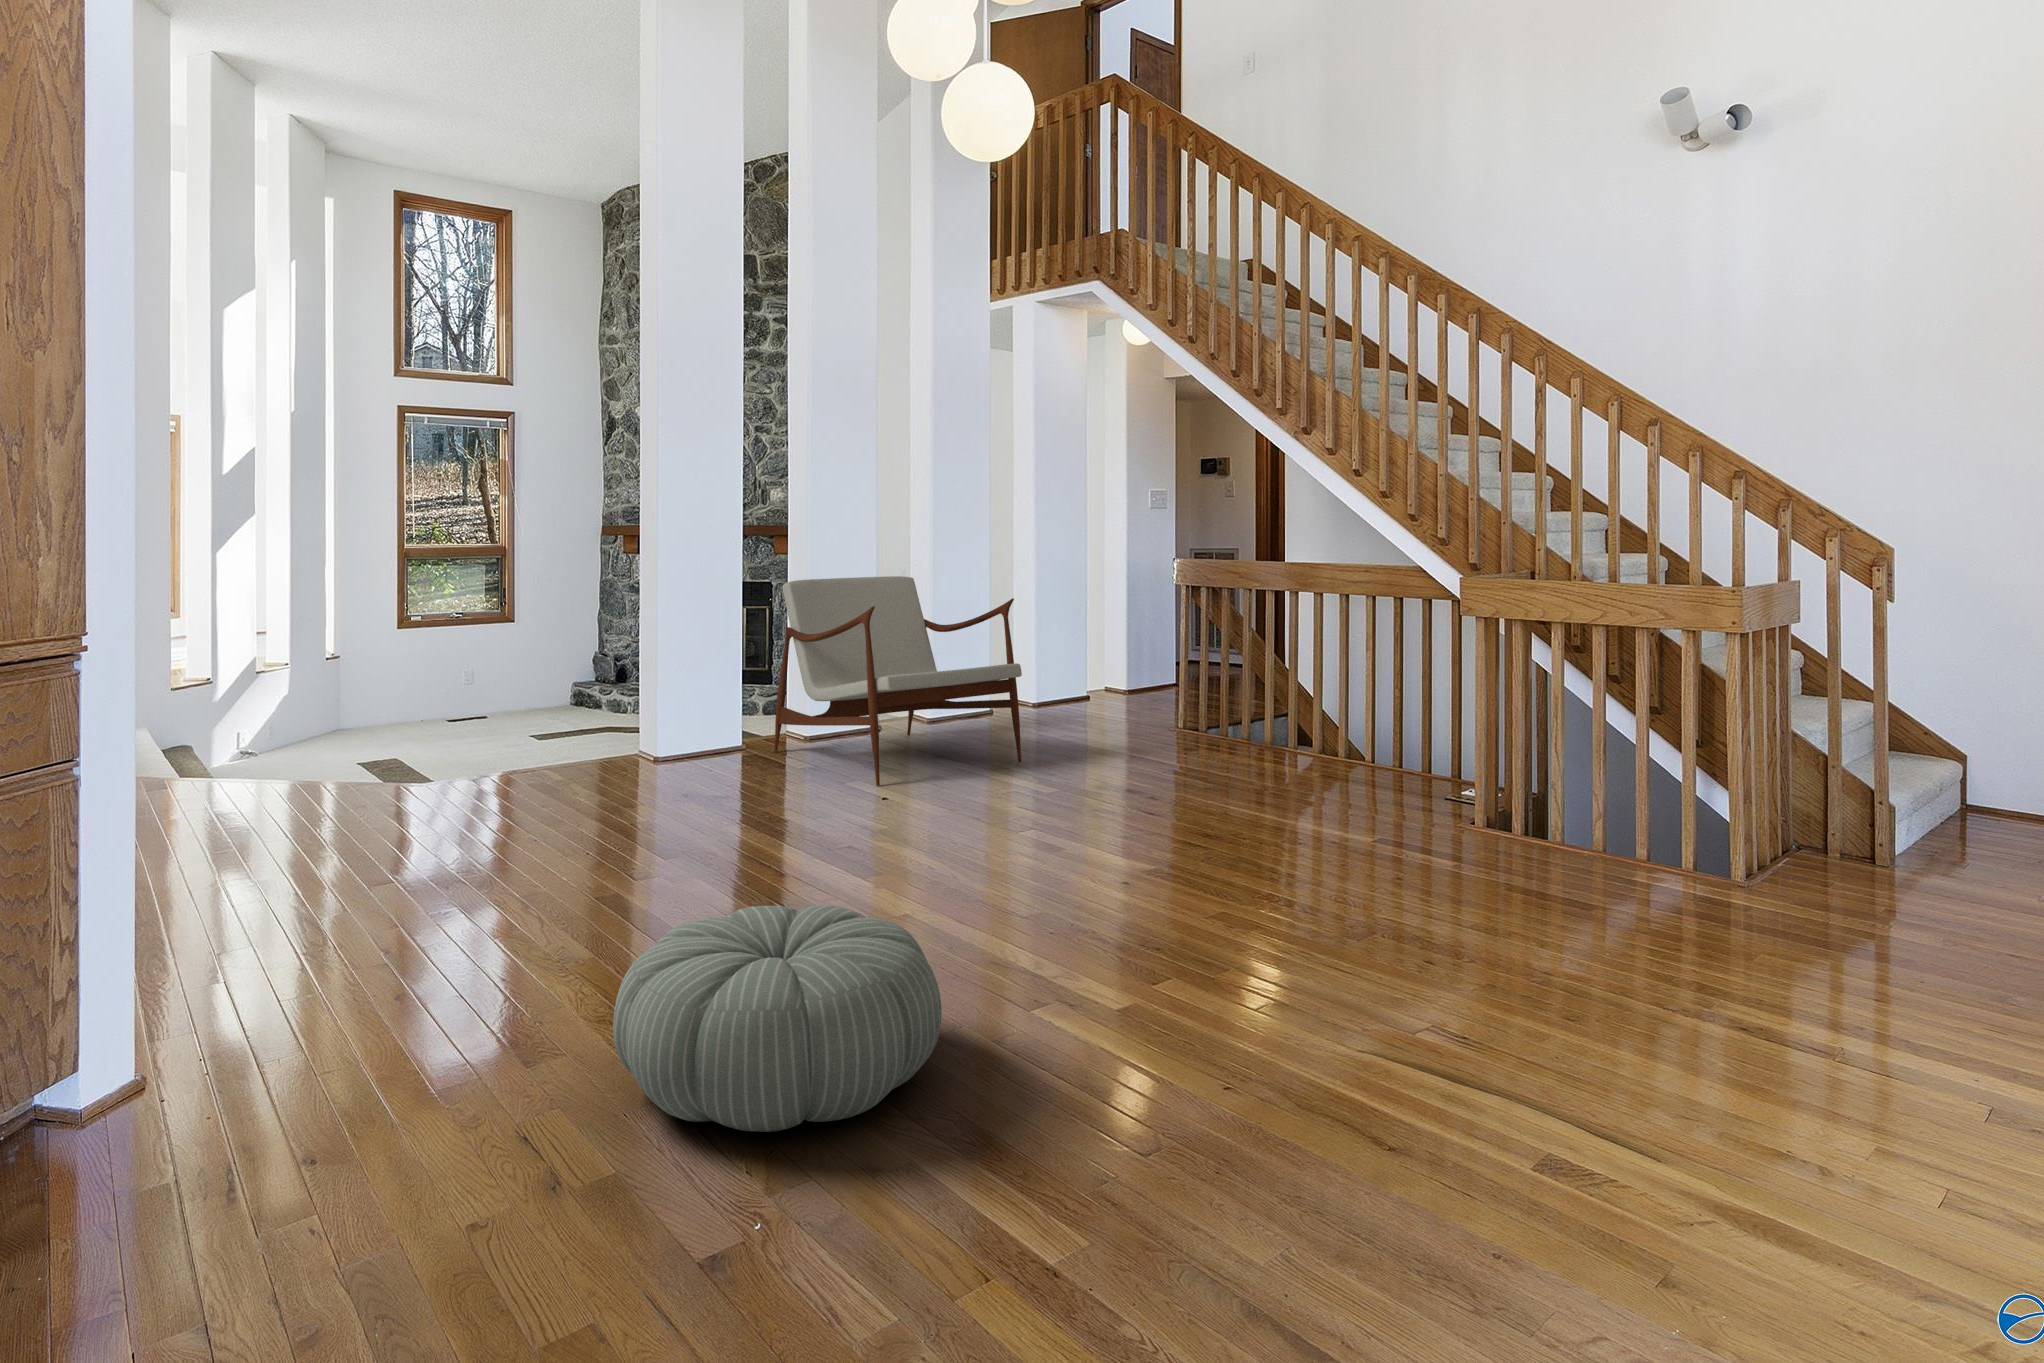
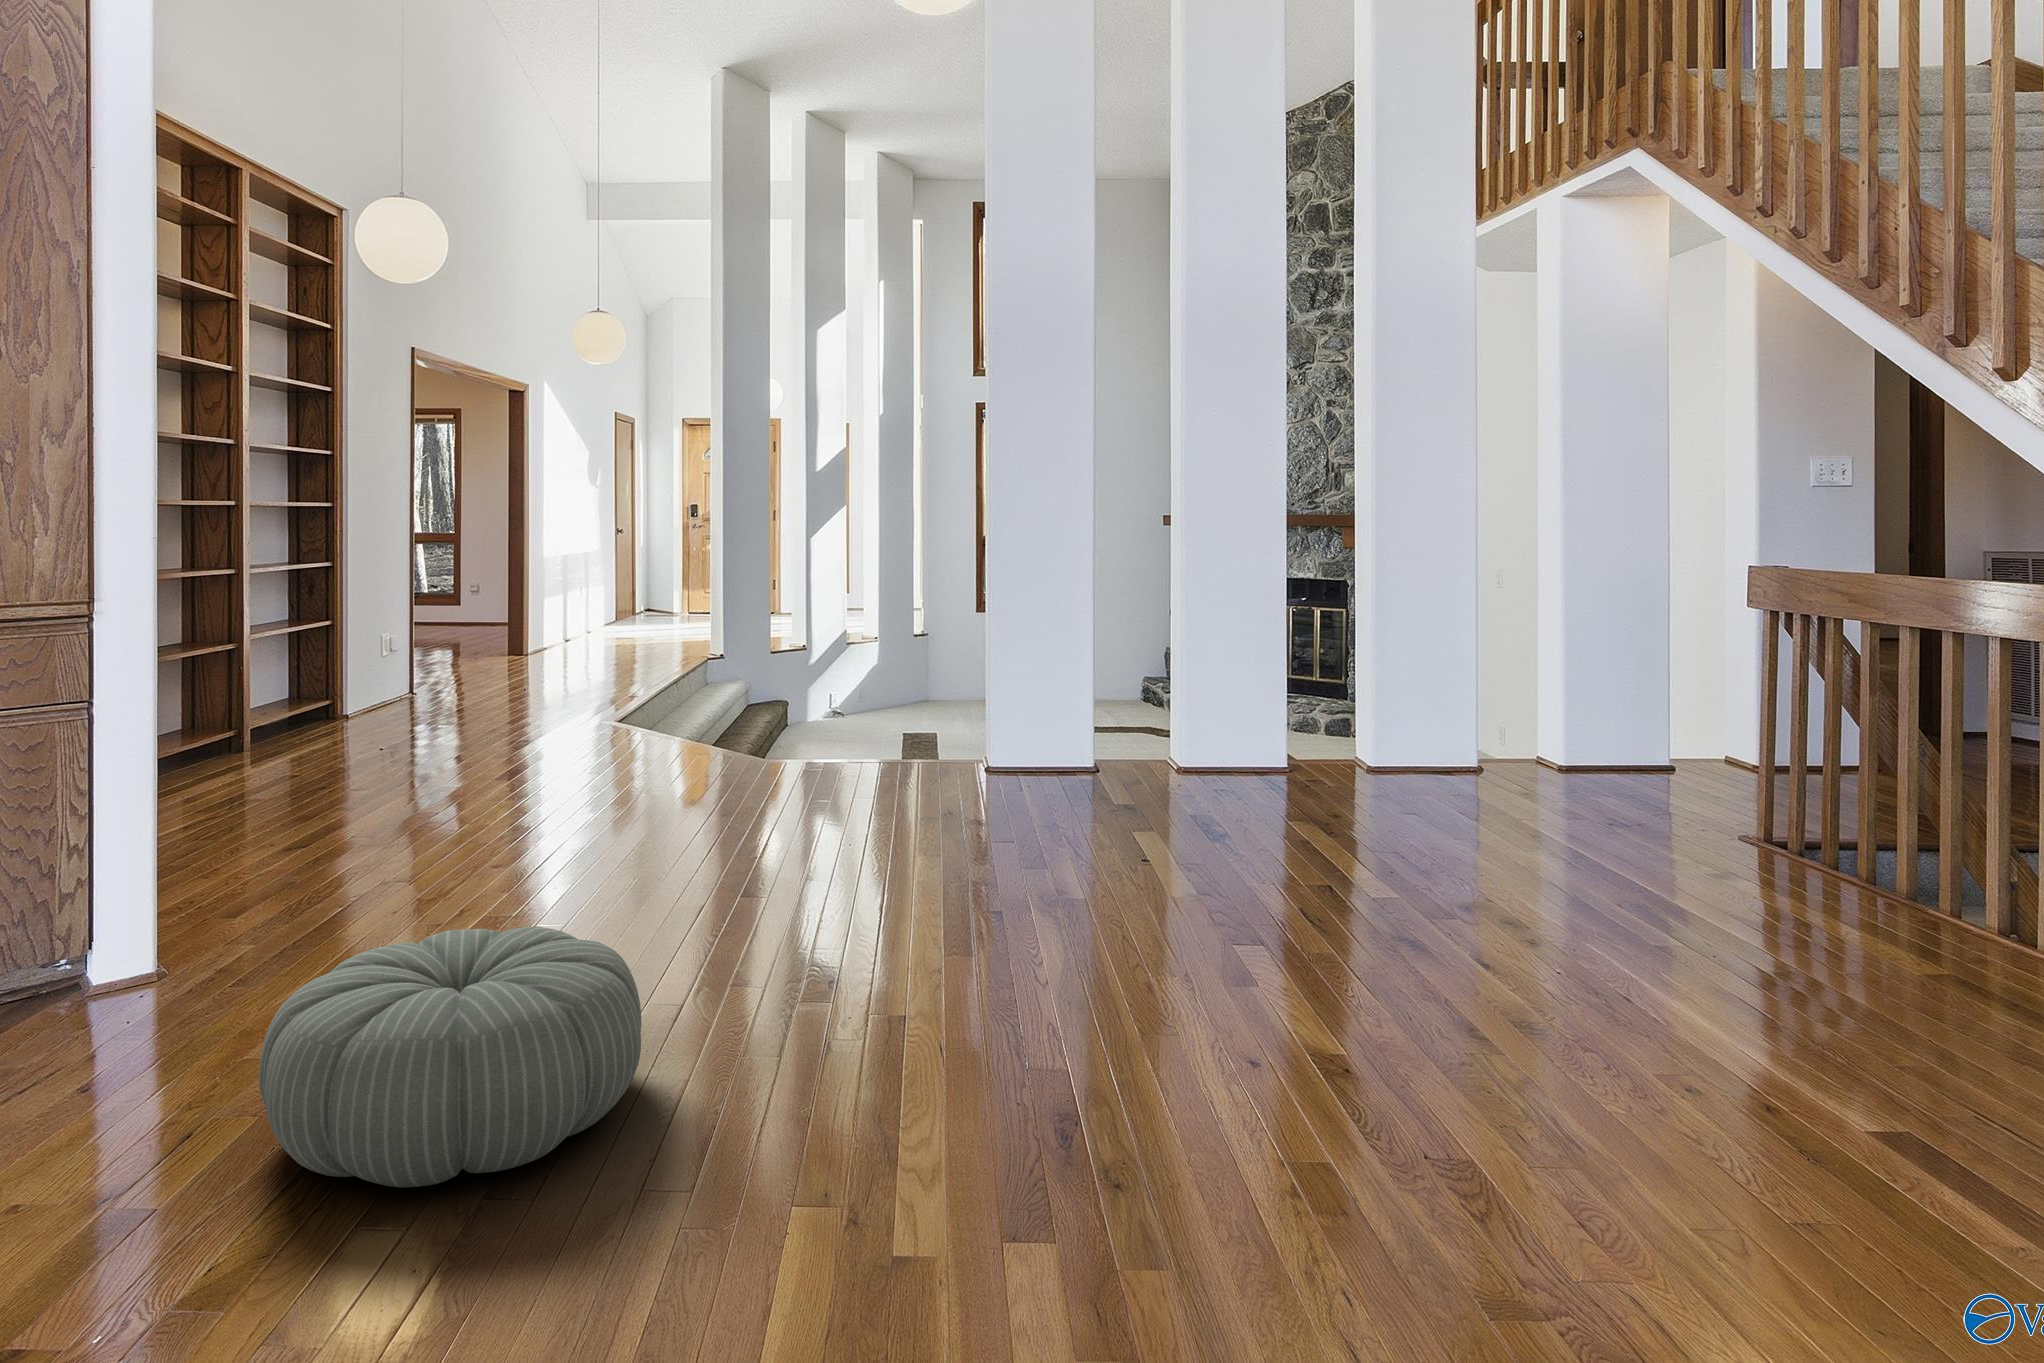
armchair: present [774,576,1022,785] -> none [1117,571,1385,824]

